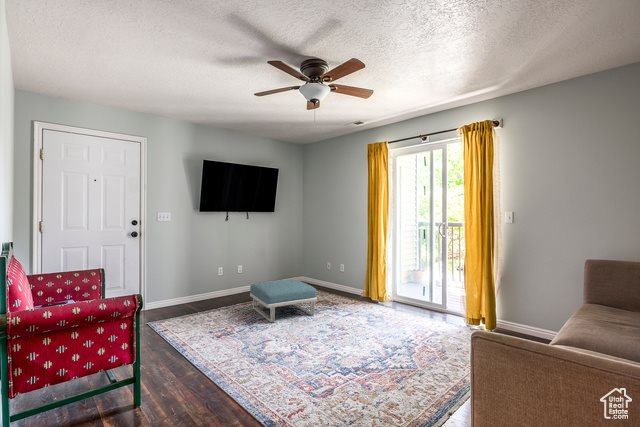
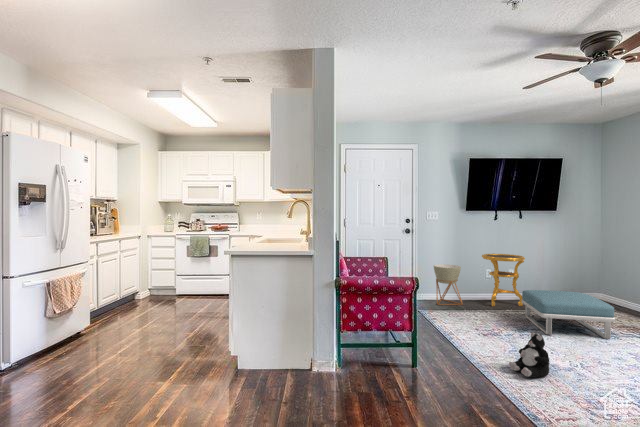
side table: none [214,252,252,303] -> present [482,254,525,306]
planter: none [165,267,196,312] -> present [434,264,463,305]
plush toy: none [243,328,278,375] -> present [509,332,549,377]

